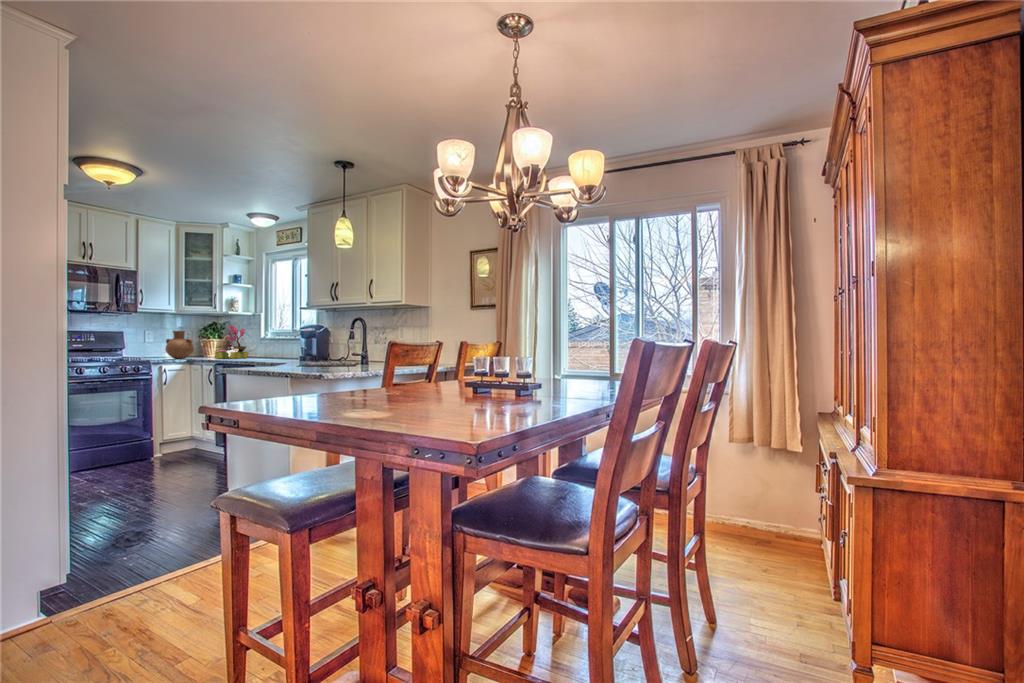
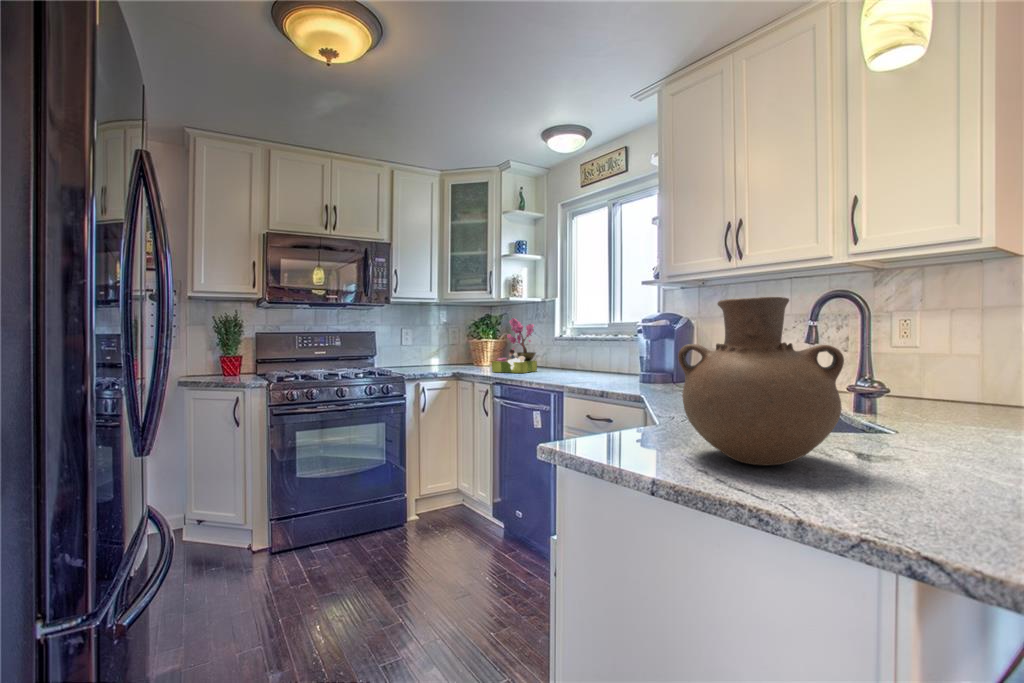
vase: present [165,331,194,359] -> present [678,297,844,465]

